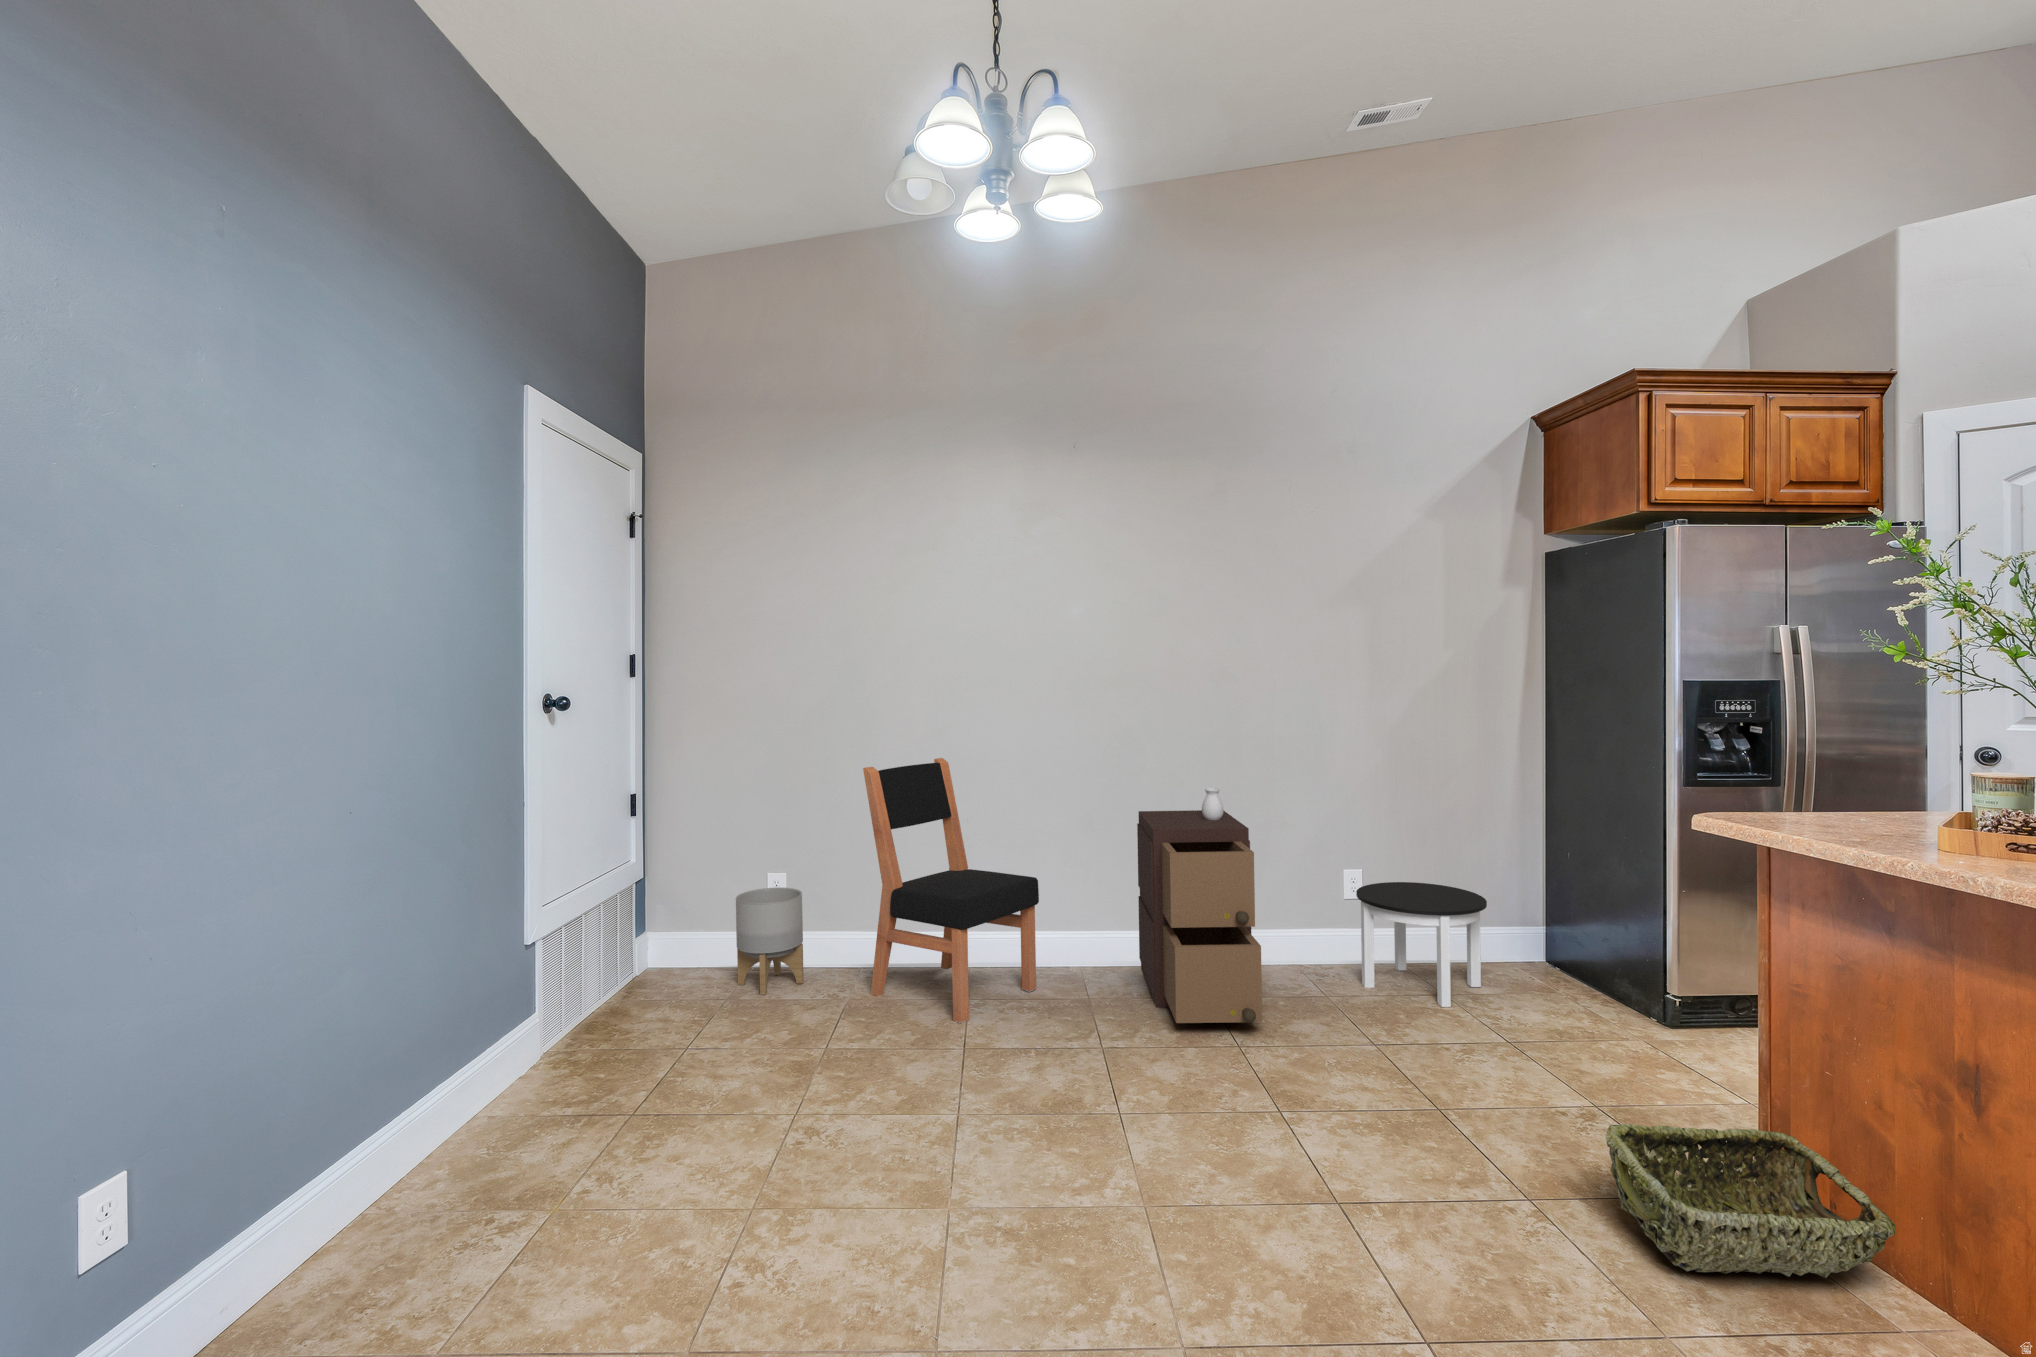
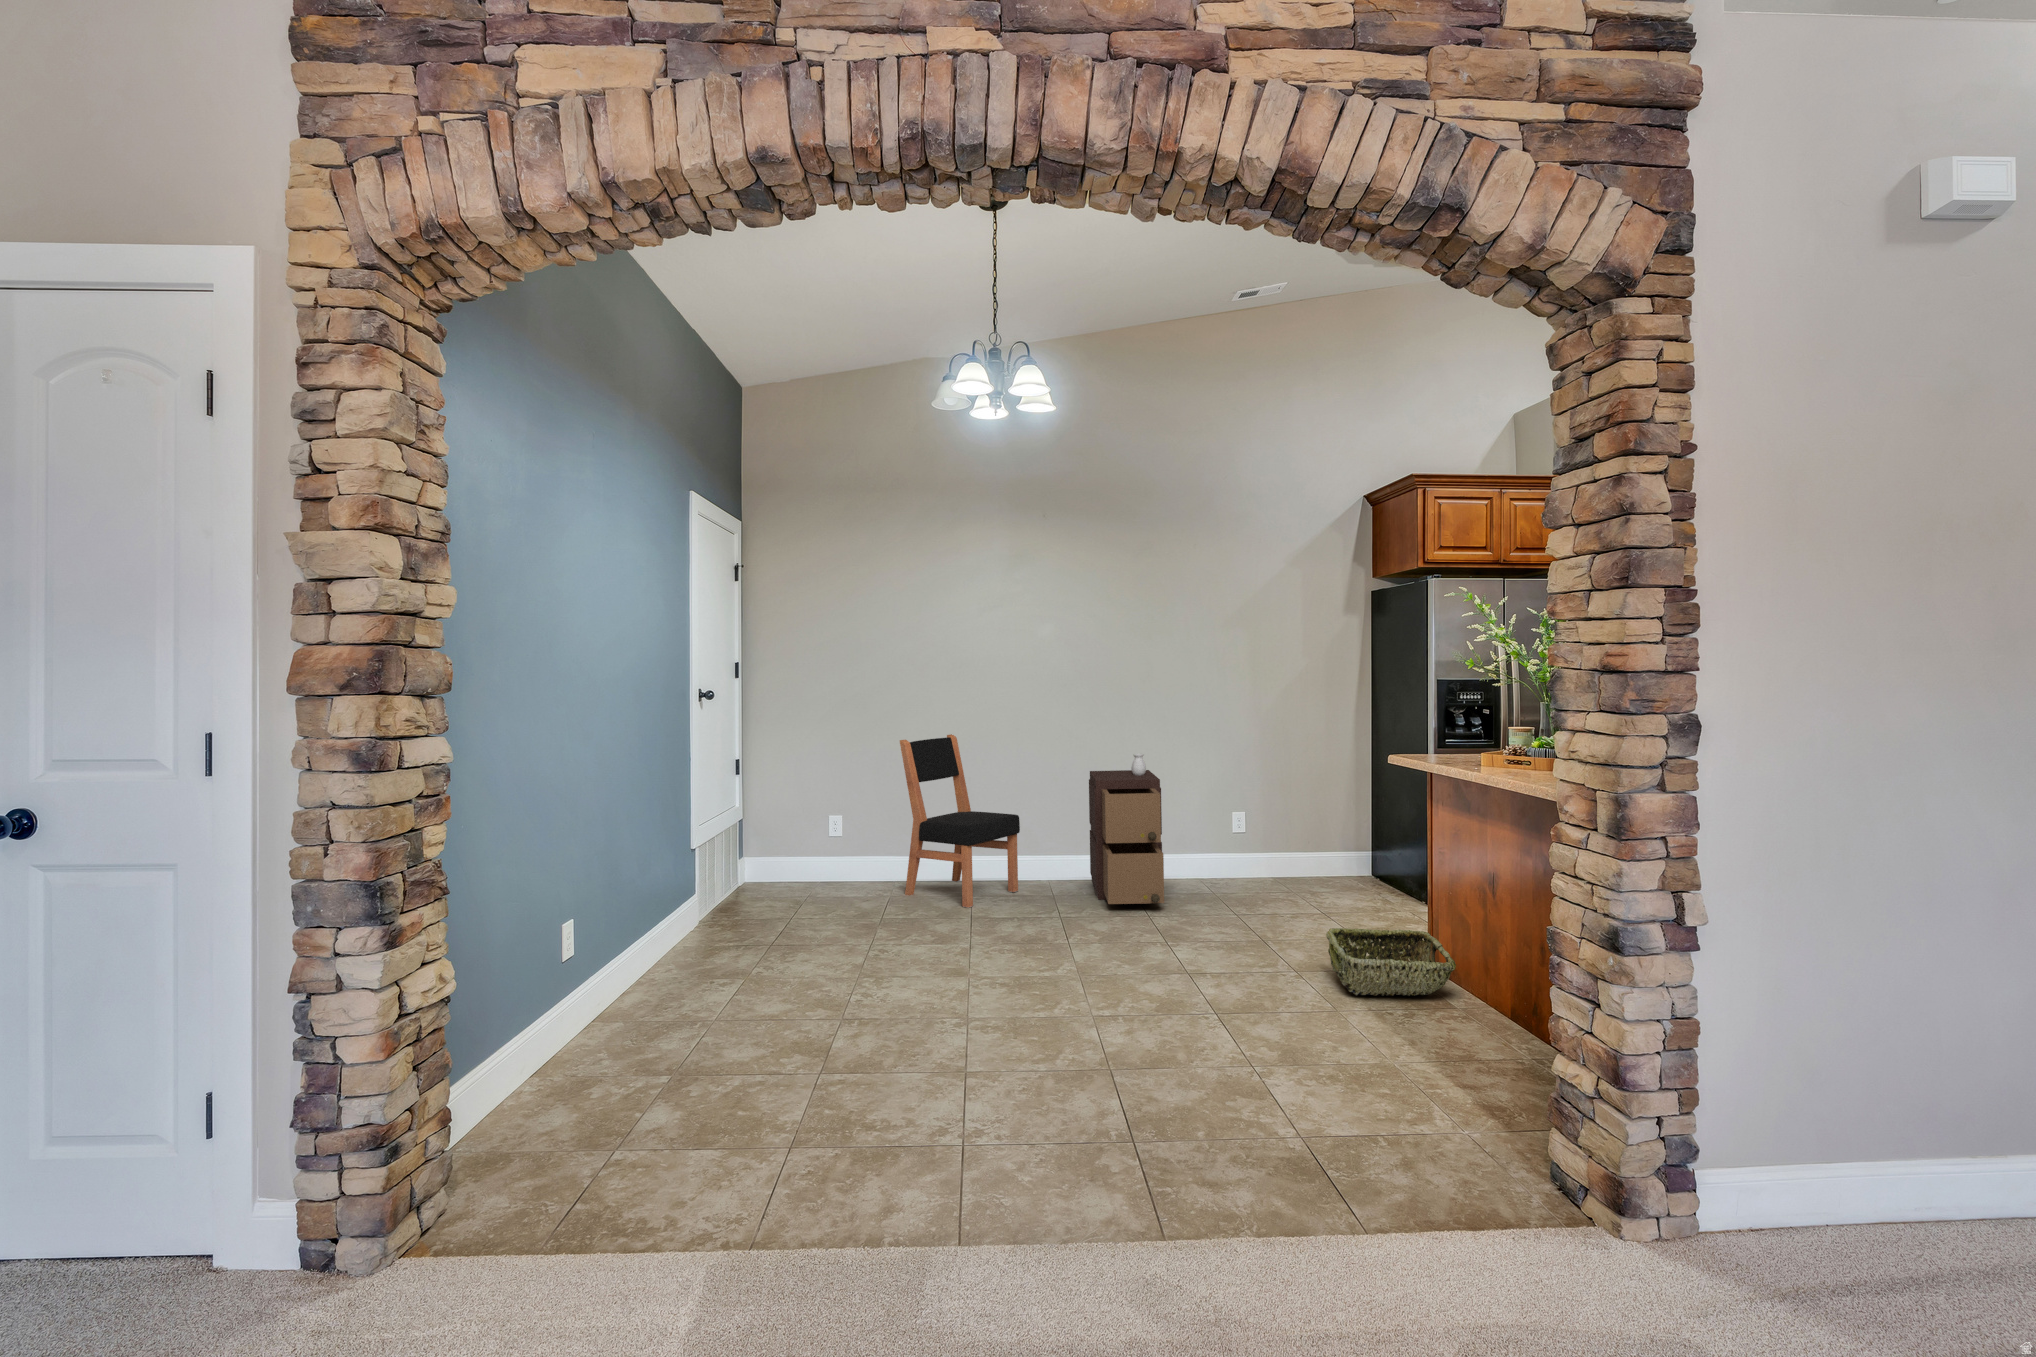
round table: present [1356,882,1487,1007] -> none [1238,820,1323,898]
planter: present [736,888,804,995] -> none [811,825,858,895]

